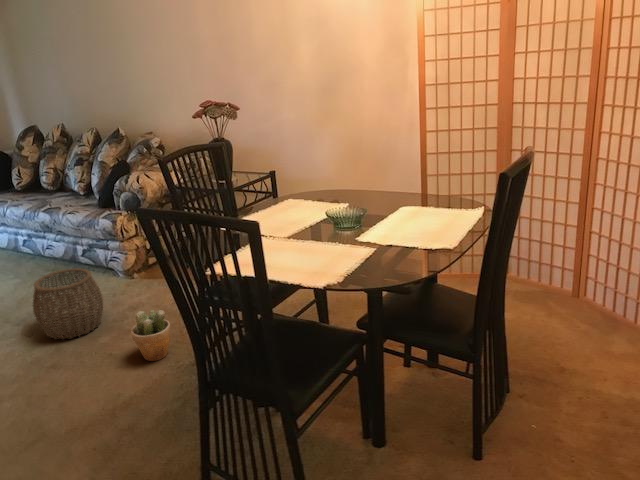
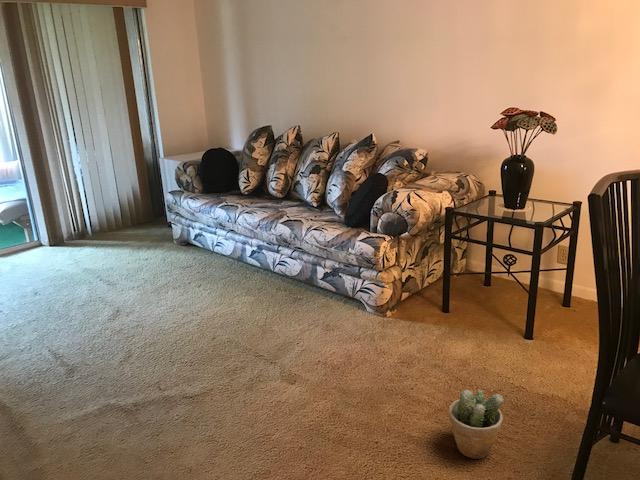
woven basket: present [33,268,103,339] -> none [301,306,382,397]

